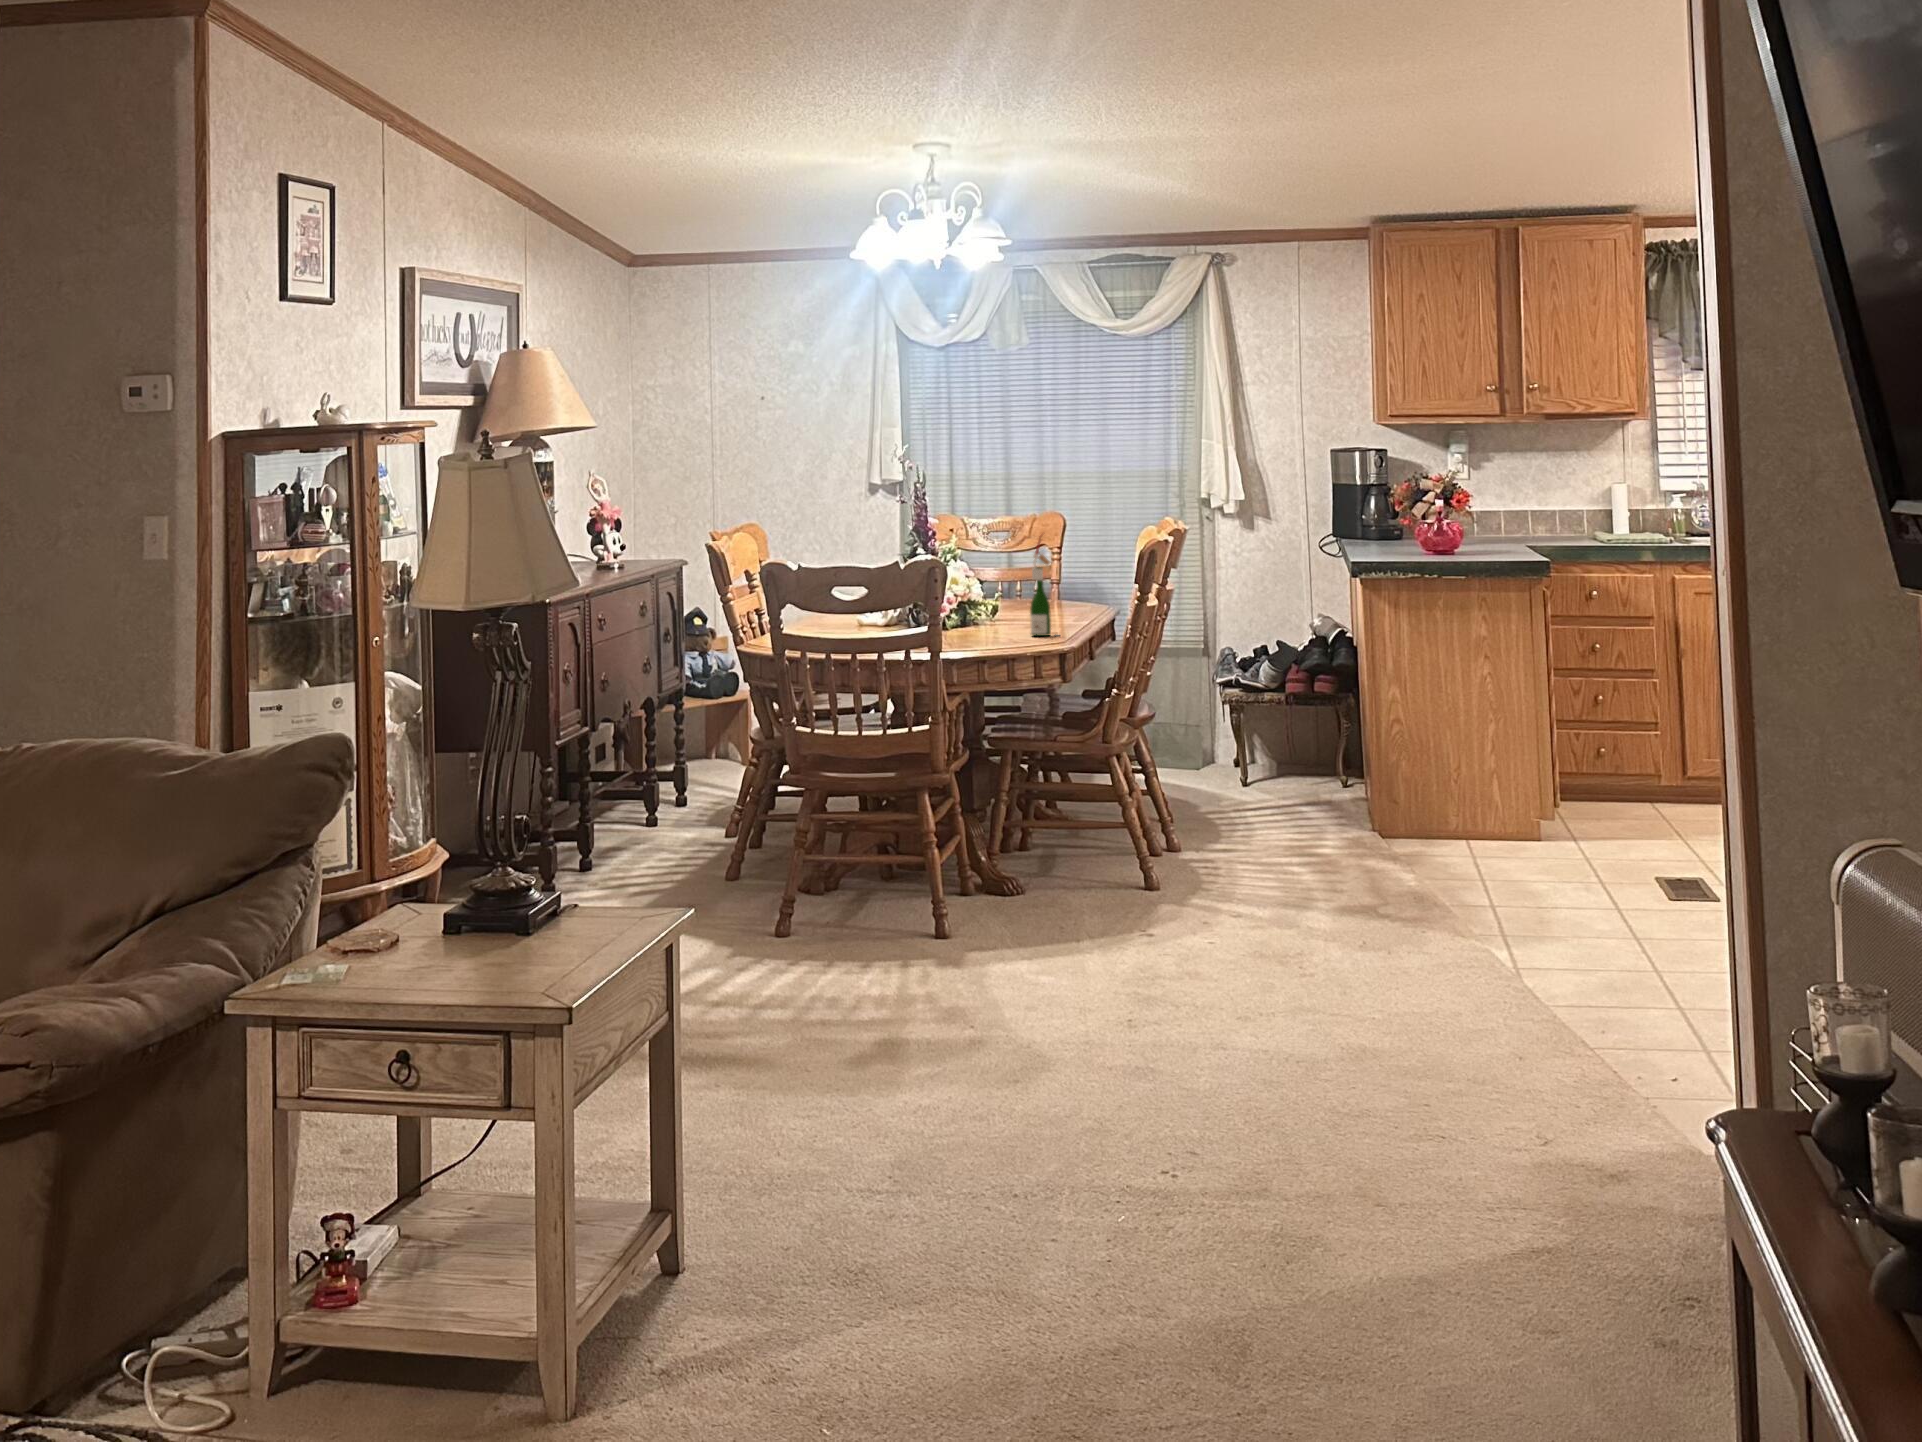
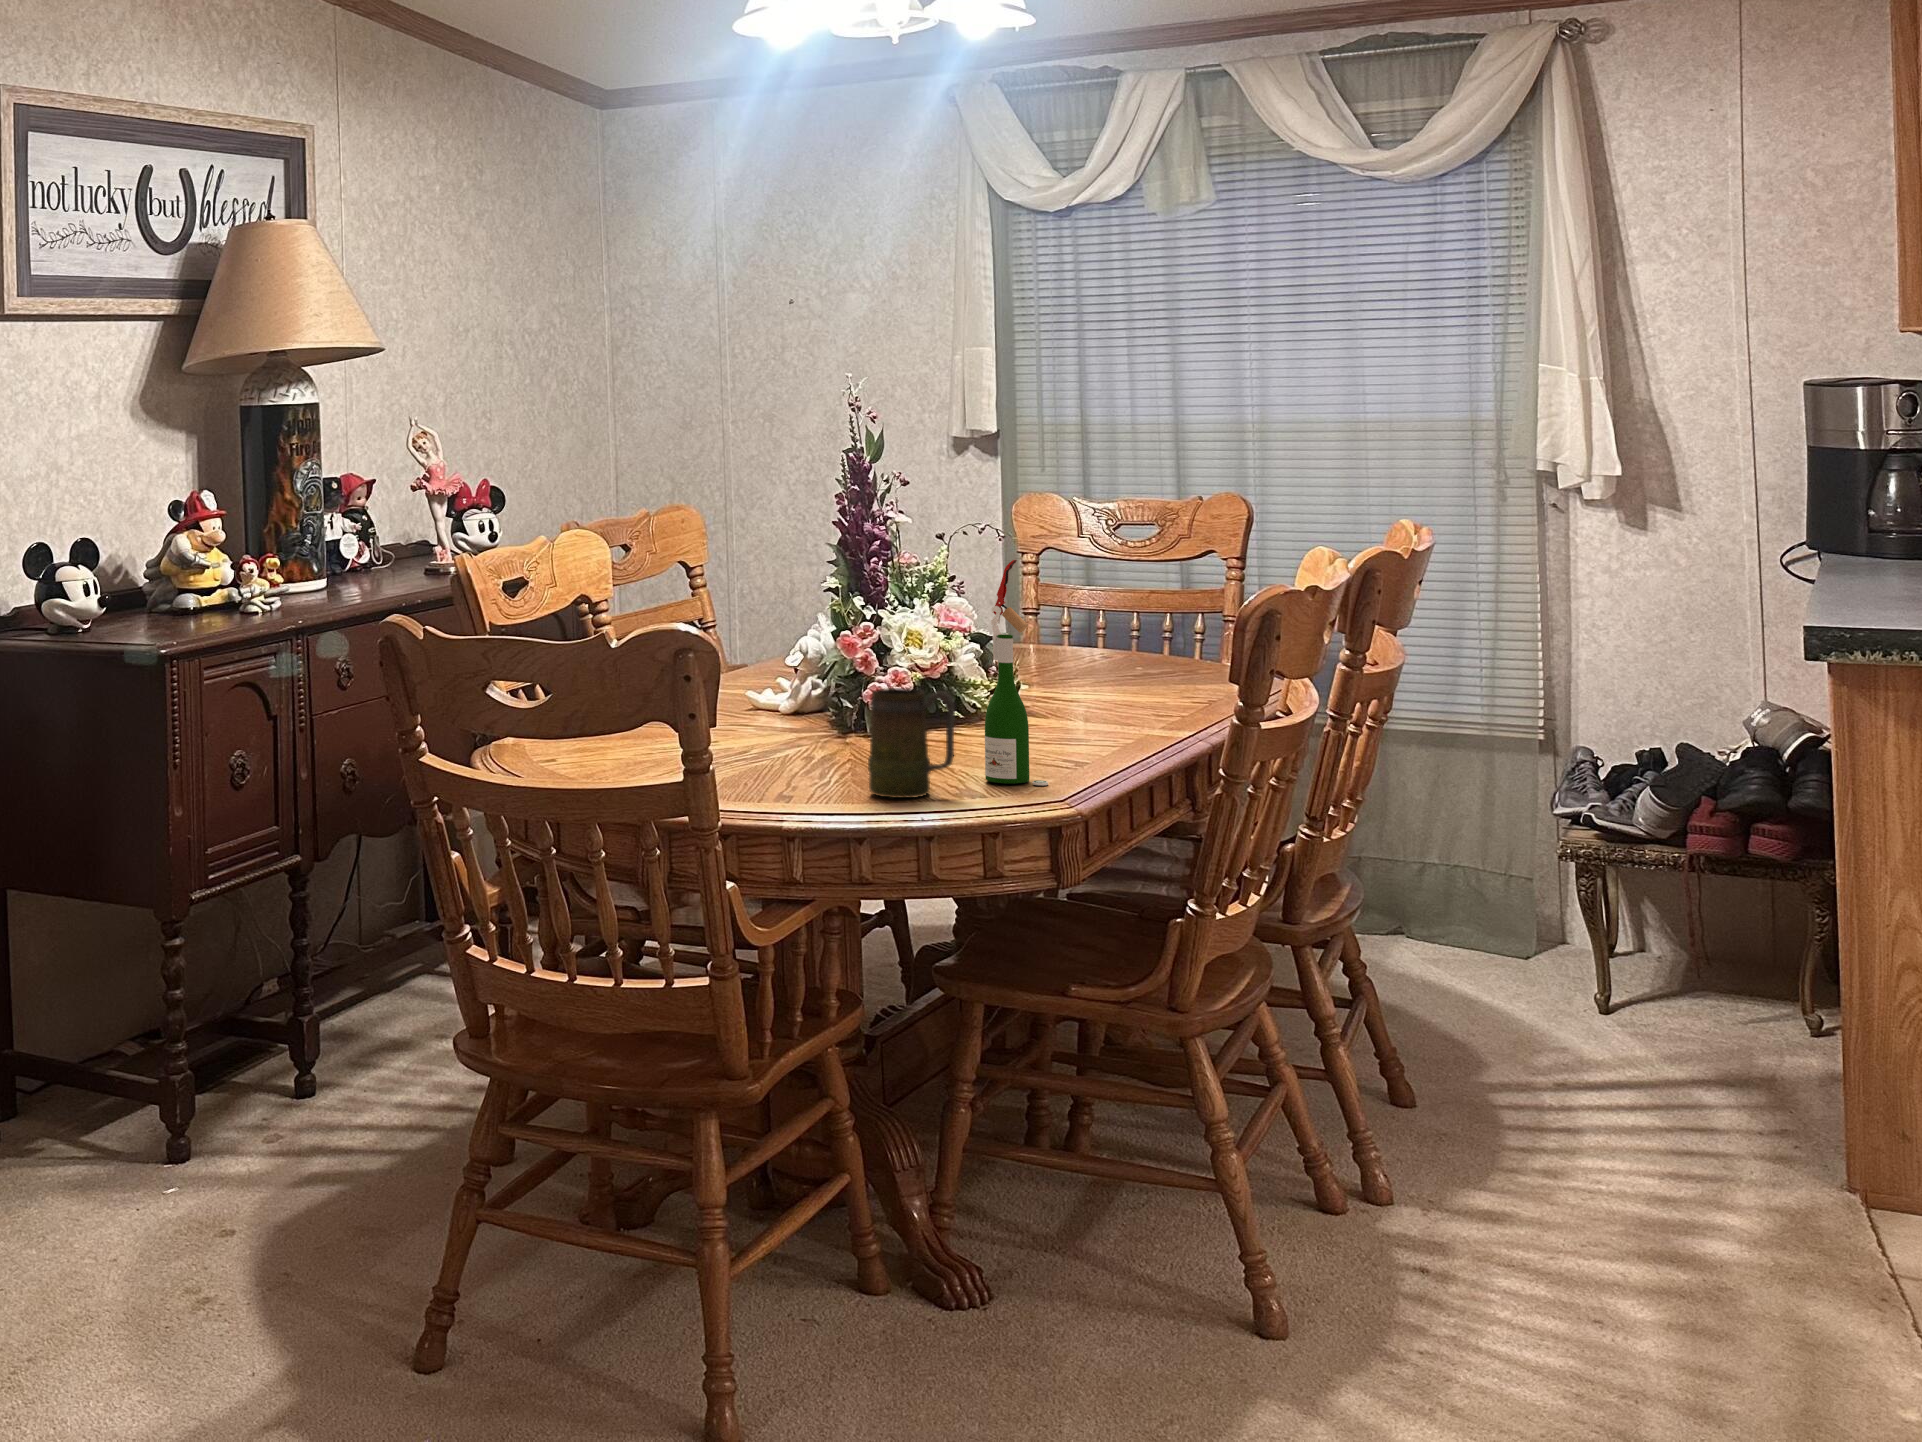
mug: none [985,592,1026,642] -> present [868,688,955,798]

